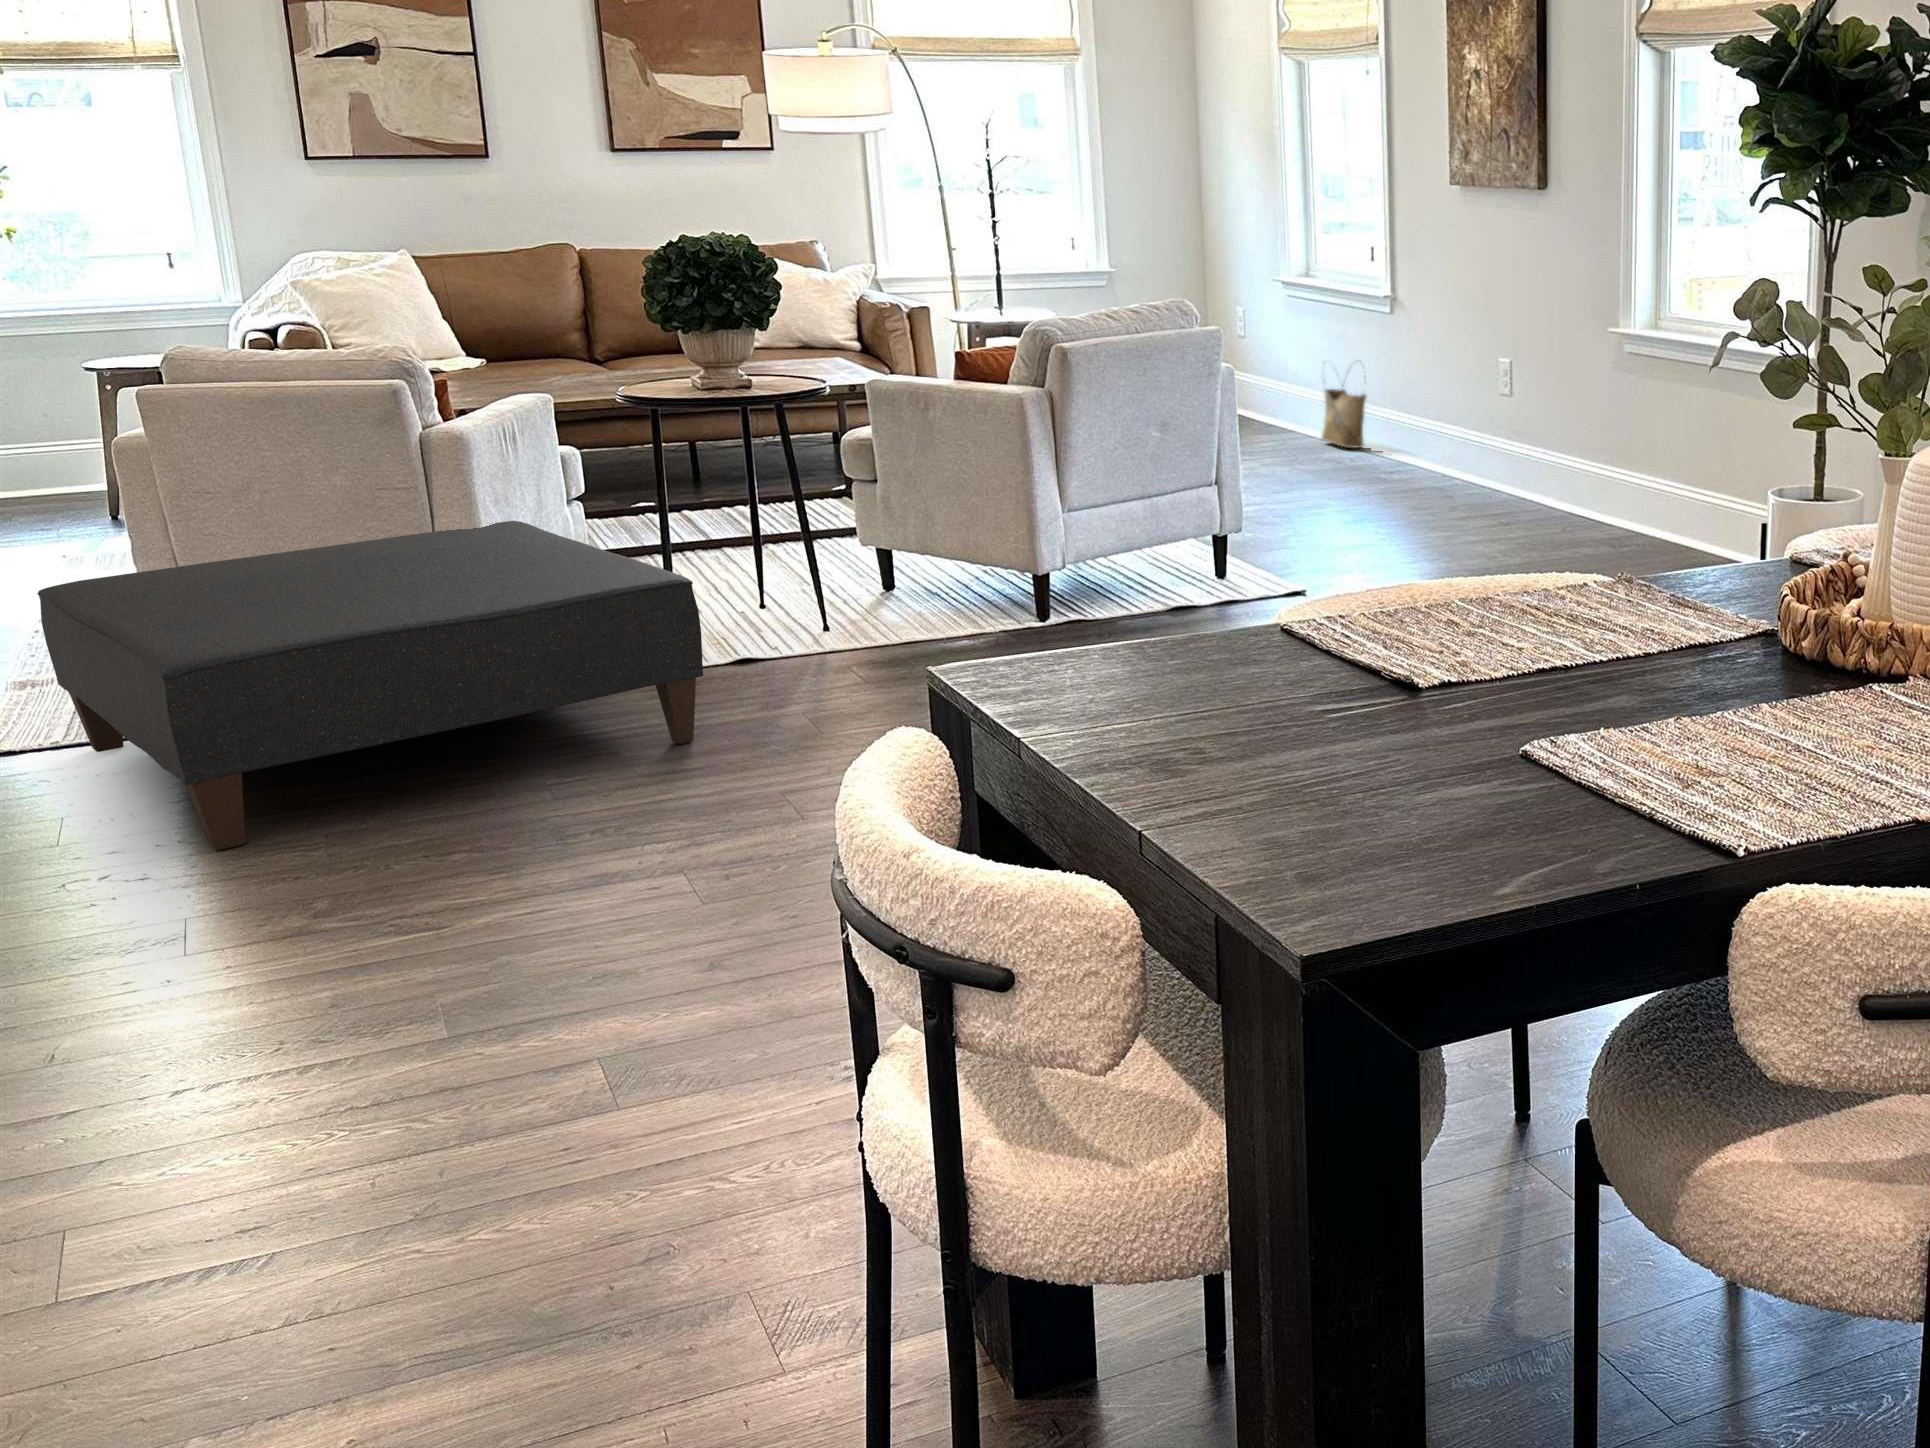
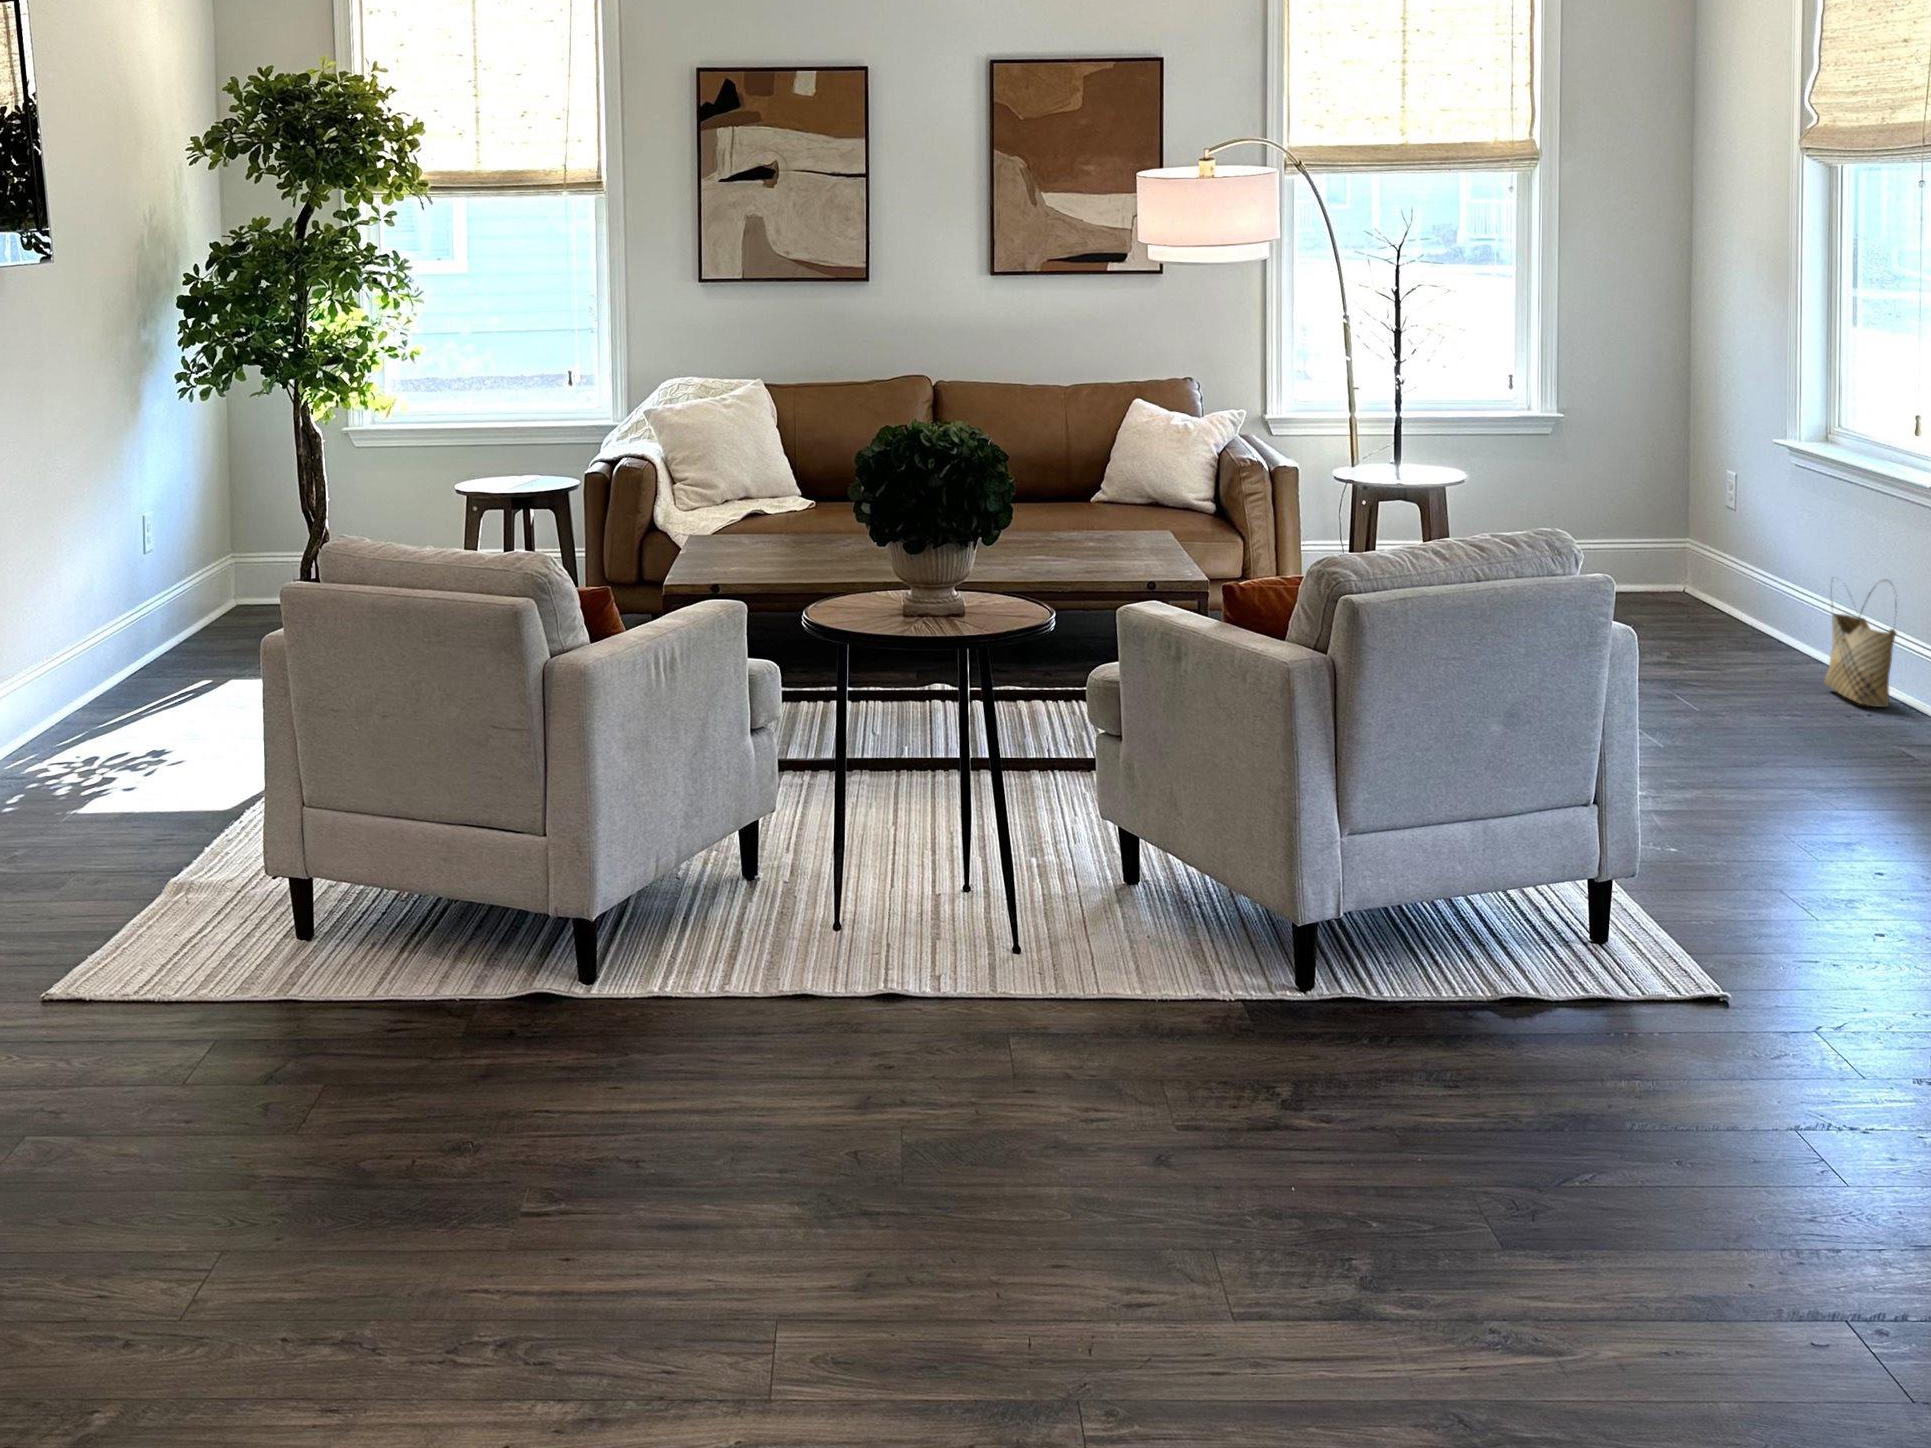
ottoman: present [37,521,703,850] -> none [79,764,756,1228]

